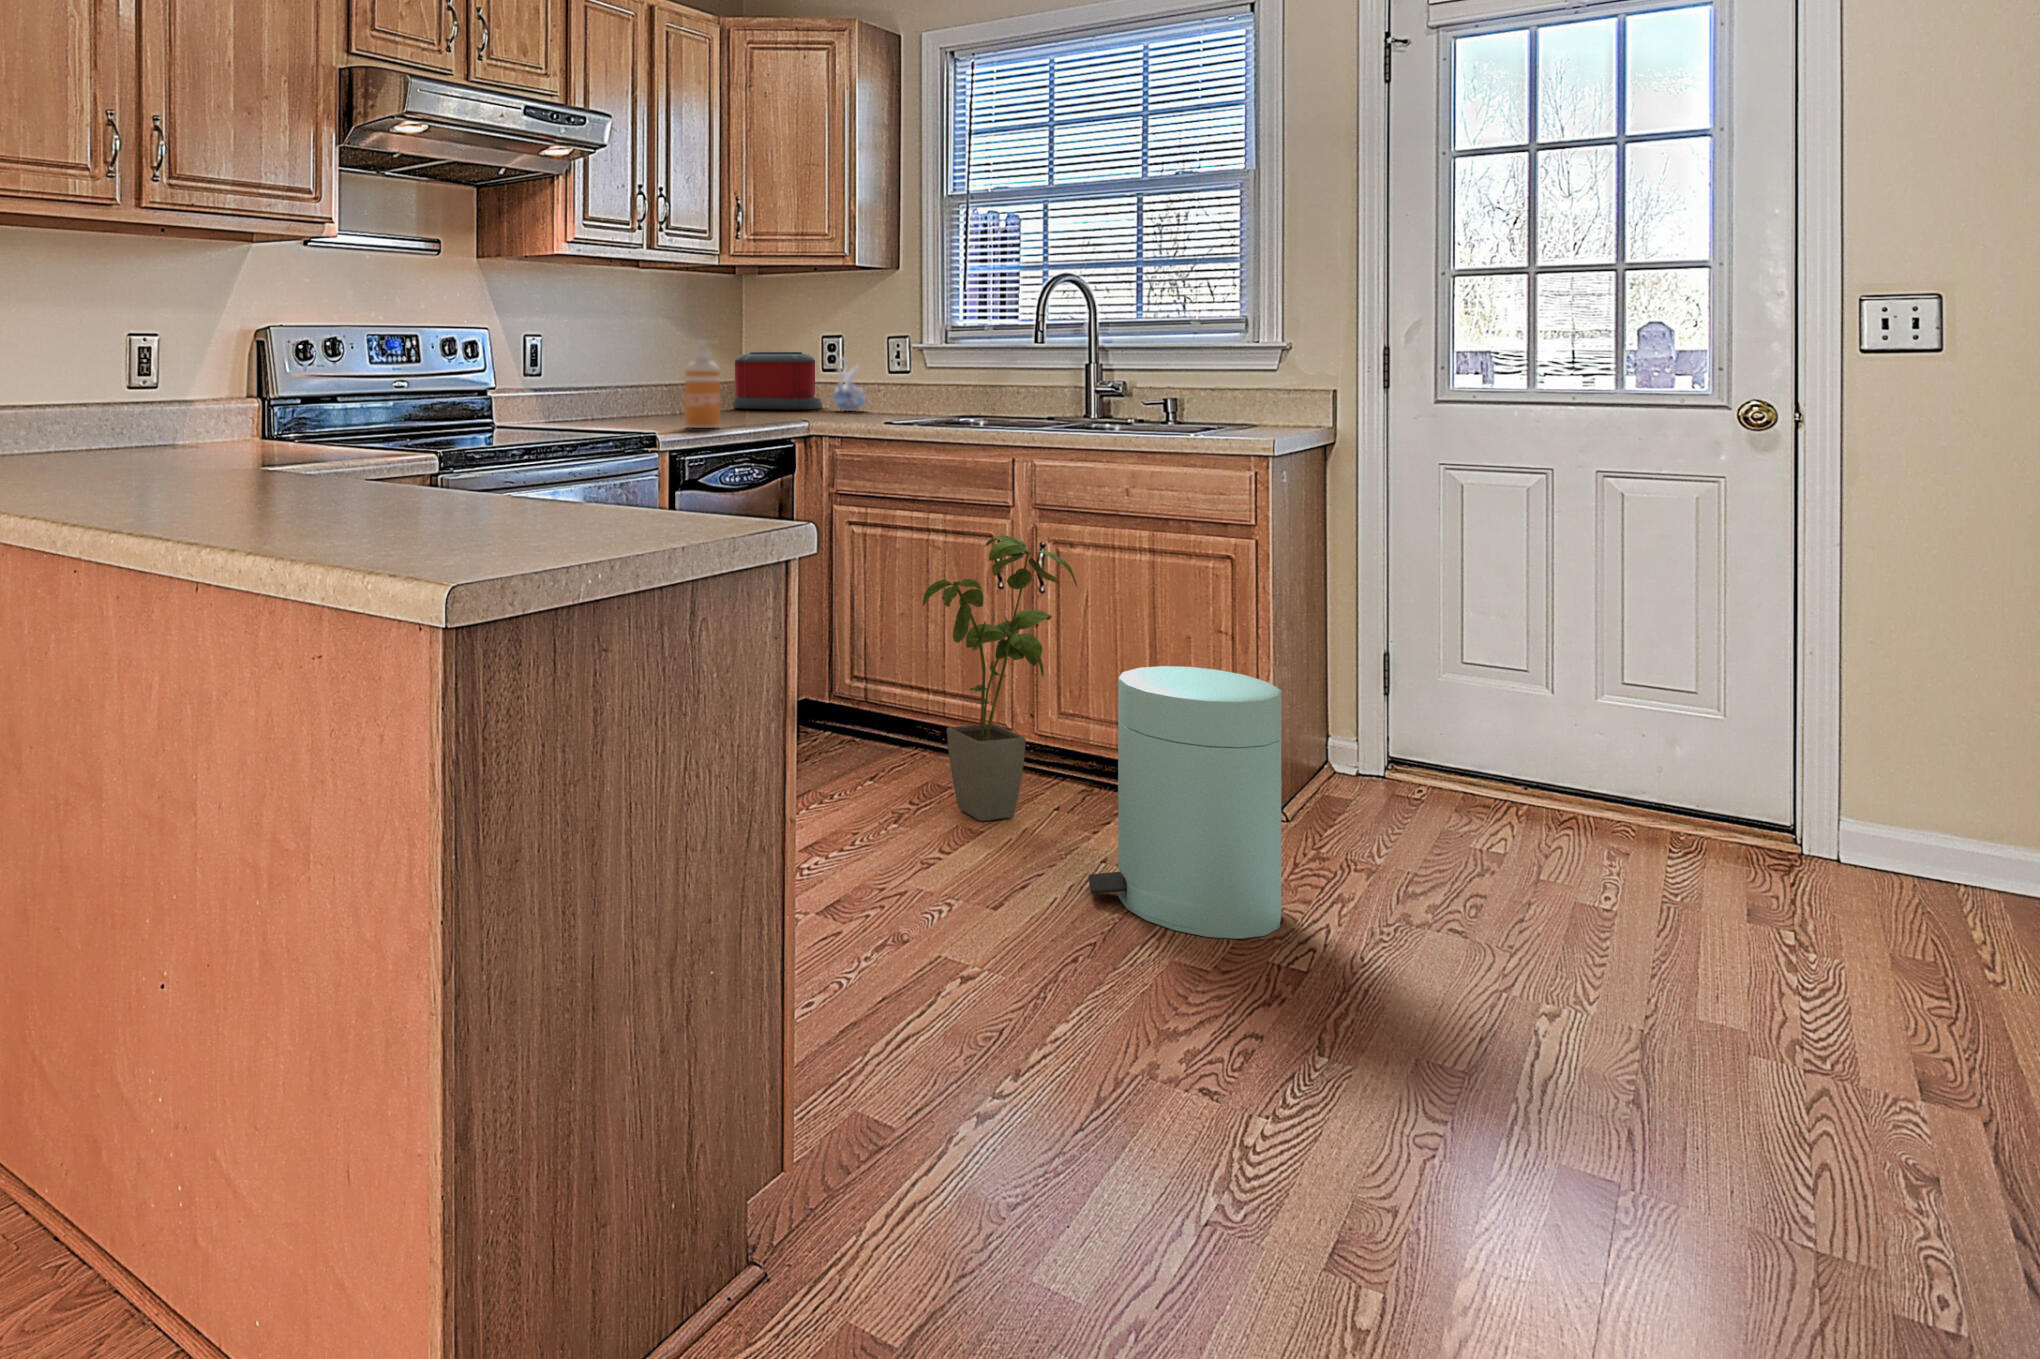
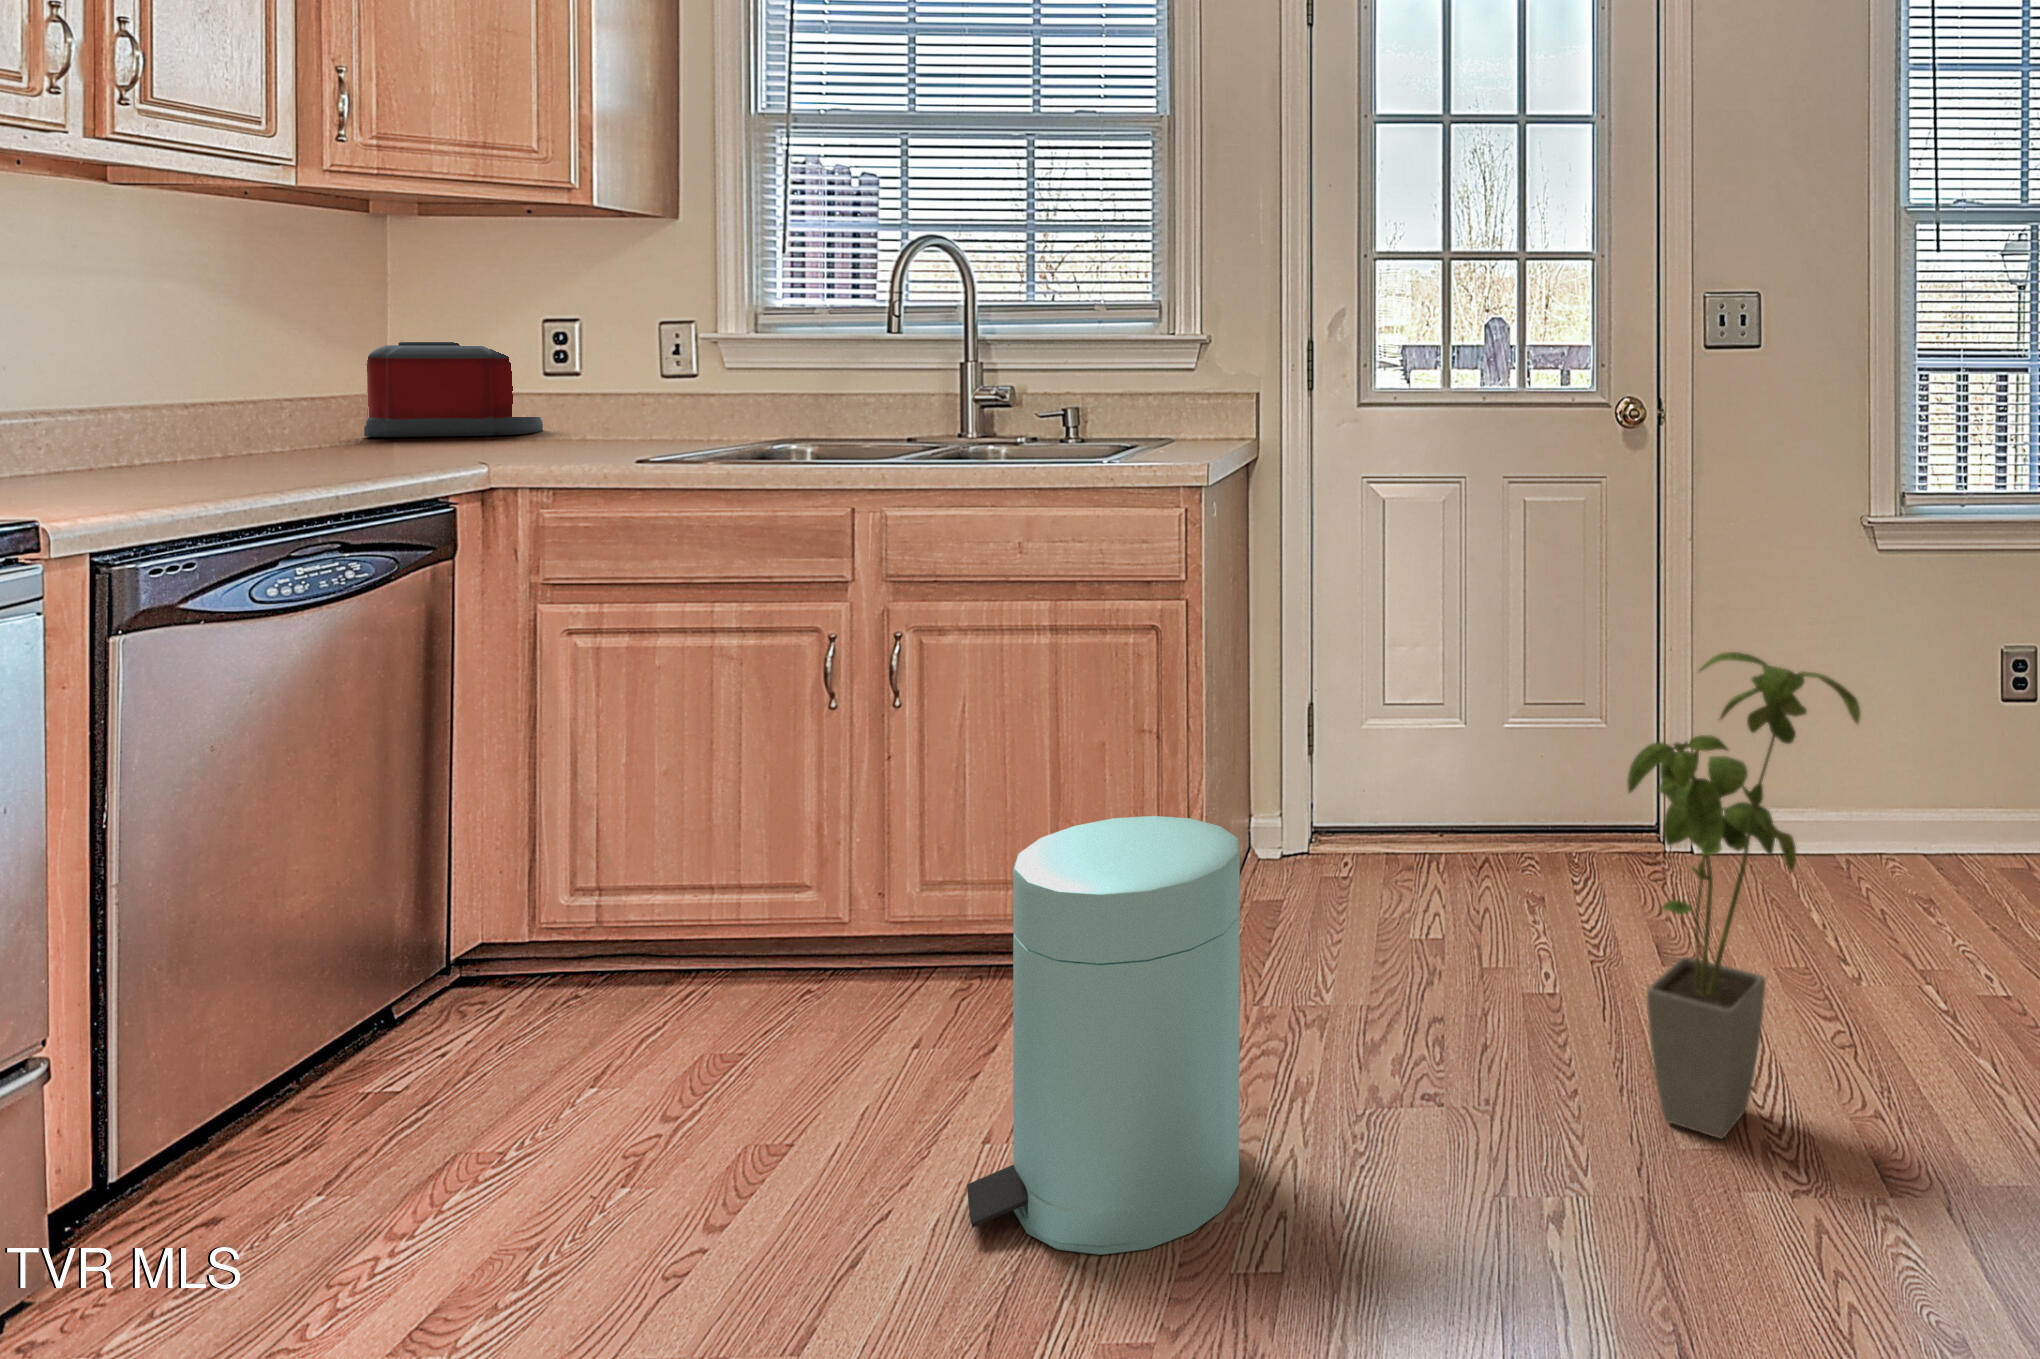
soap dispenser: present [685,340,720,428] -> none [201,324,288,490]
ceramic pitcher: present [833,358,865,411] -> none [558,351,617,435]
house plant: present [922,535,1078,821] -> present [1627,652,1860,1138]

